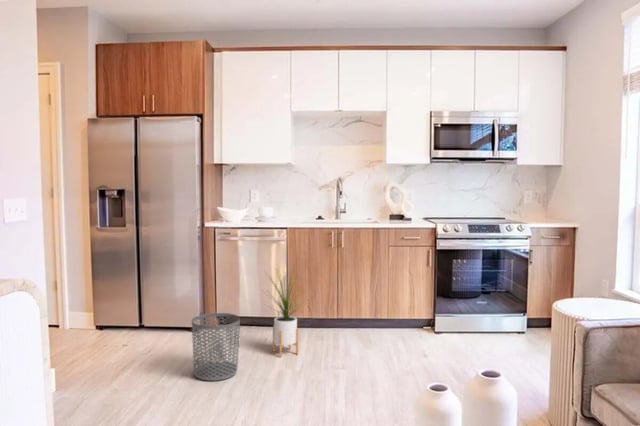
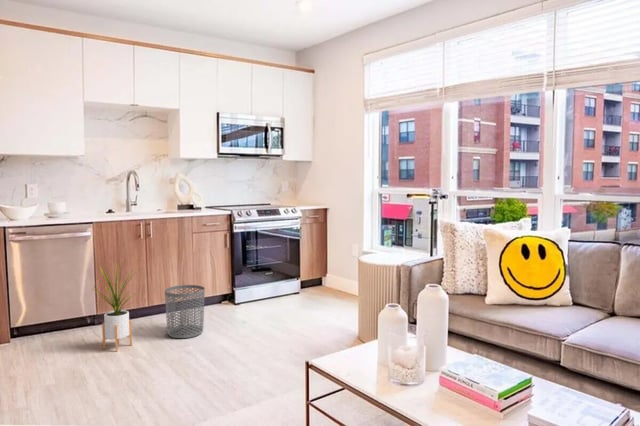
waste bin: present [192,313,240,381] -> present [165,285,205,338]

